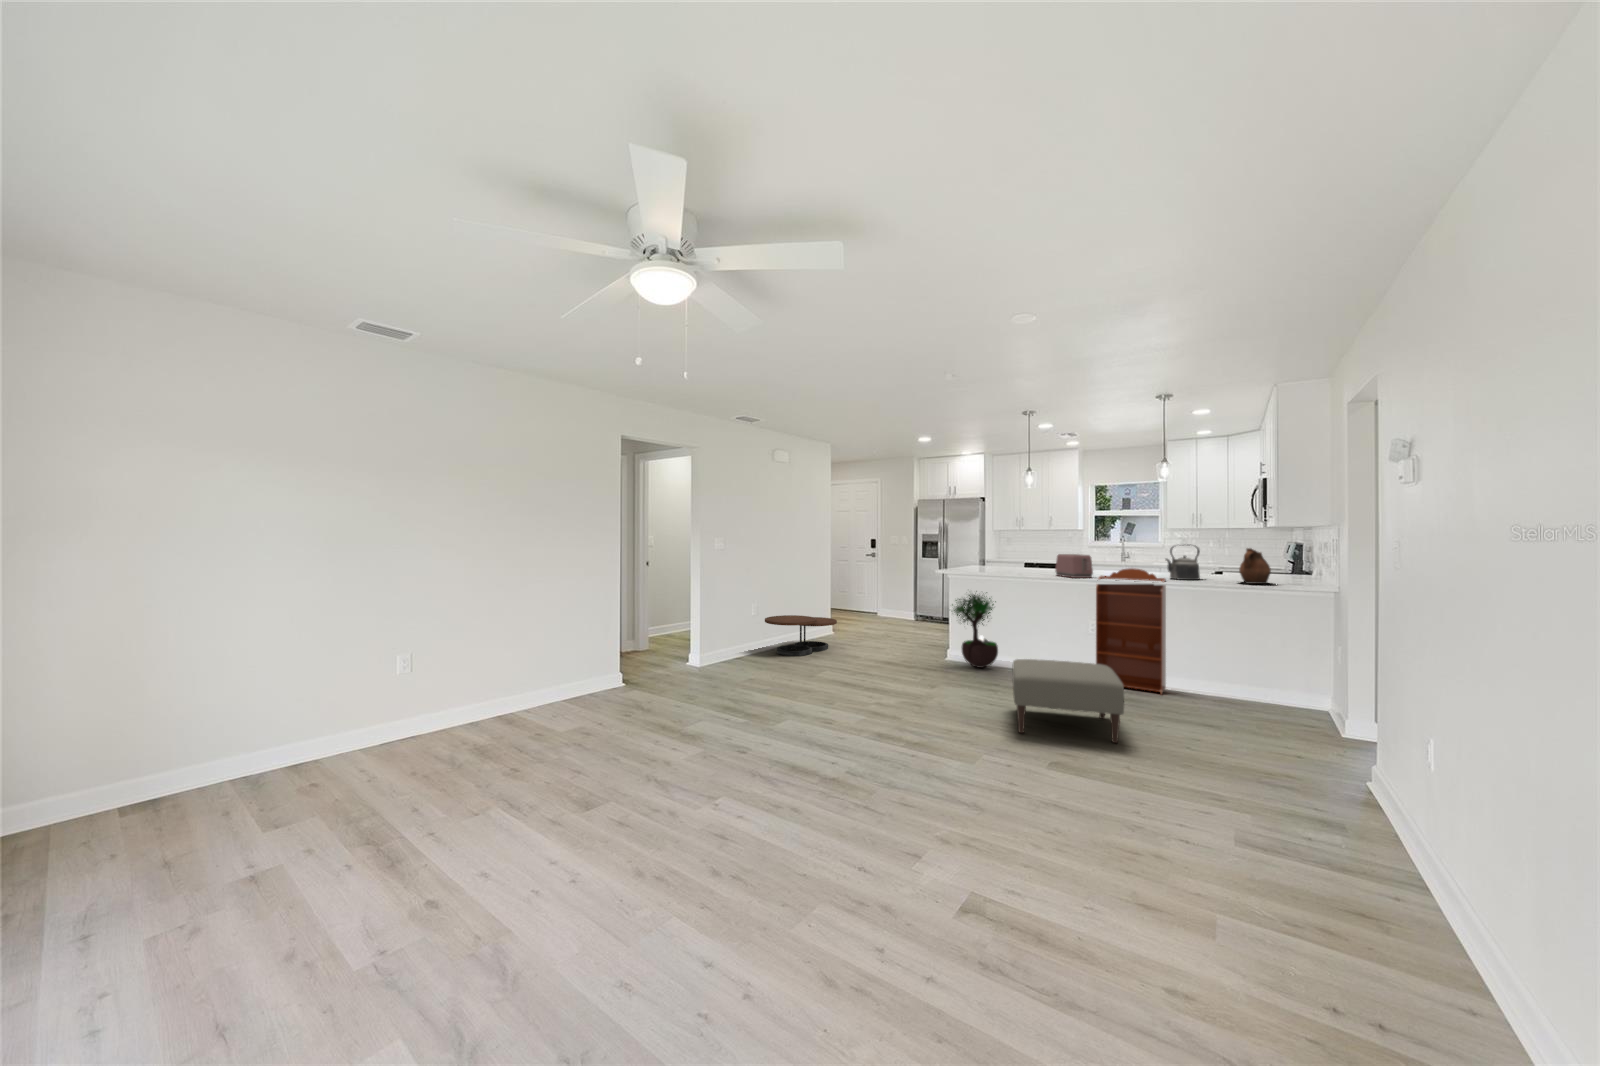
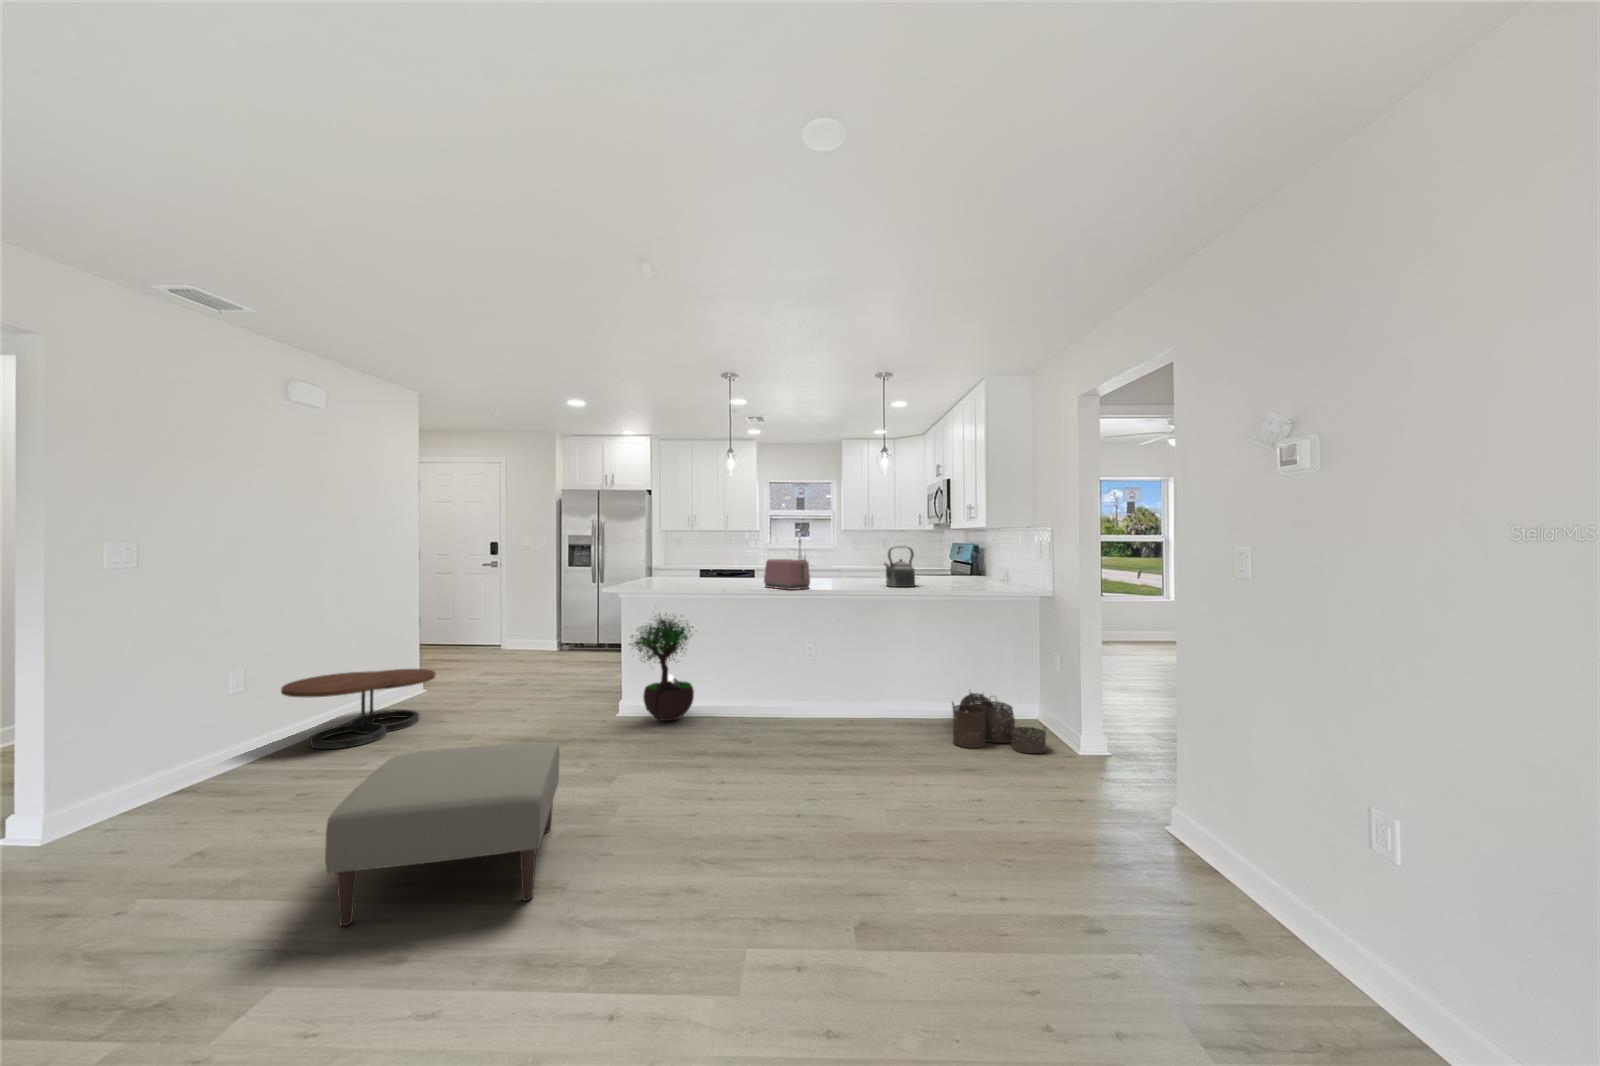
ceramic pitcher: present [1239,548,1271,584] -> none [953,550,992,590]
bookcase: present [1096,568,1166,694] -> none [819,576,892,728]
ottoman: present [1012,659,1124,743] -> present [325,743,560,926]
woven basket: none [1212,673,1309,730] -> present [952,693,1046,753]

